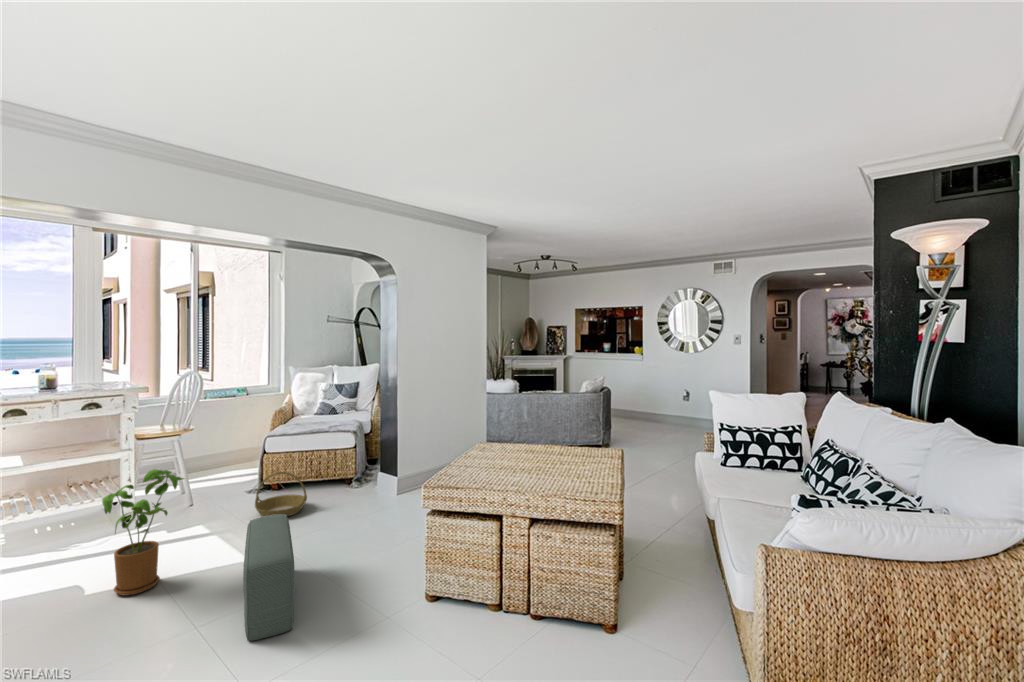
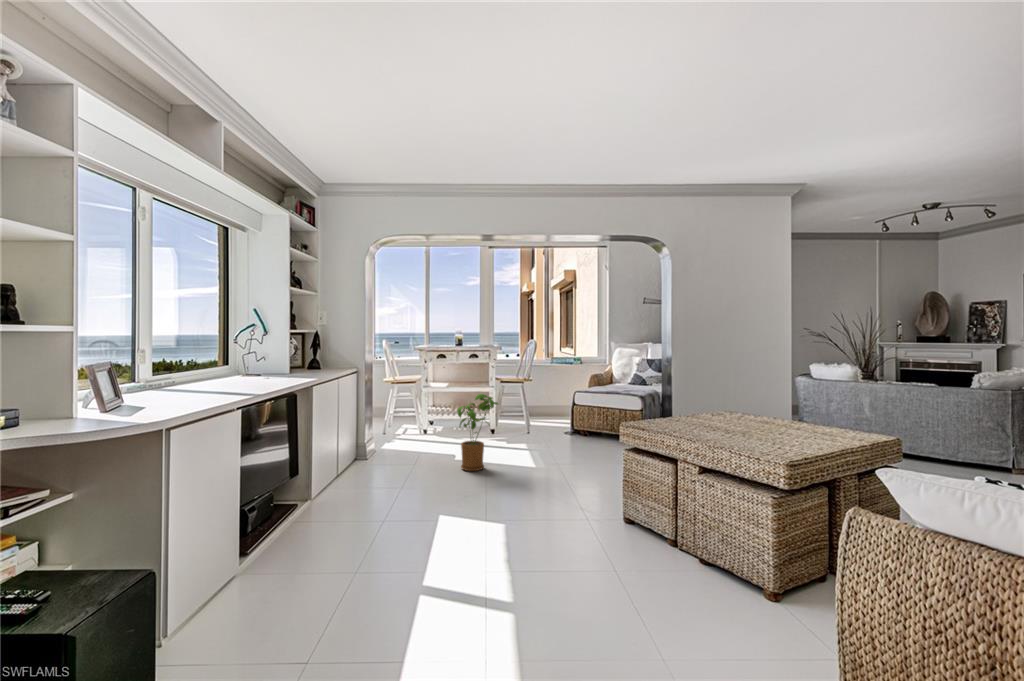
basket: present [255,472,307,517] -> none [559,419,598,455]
pouf: present [243,515,294,641] -> none [503,438,553,510]

